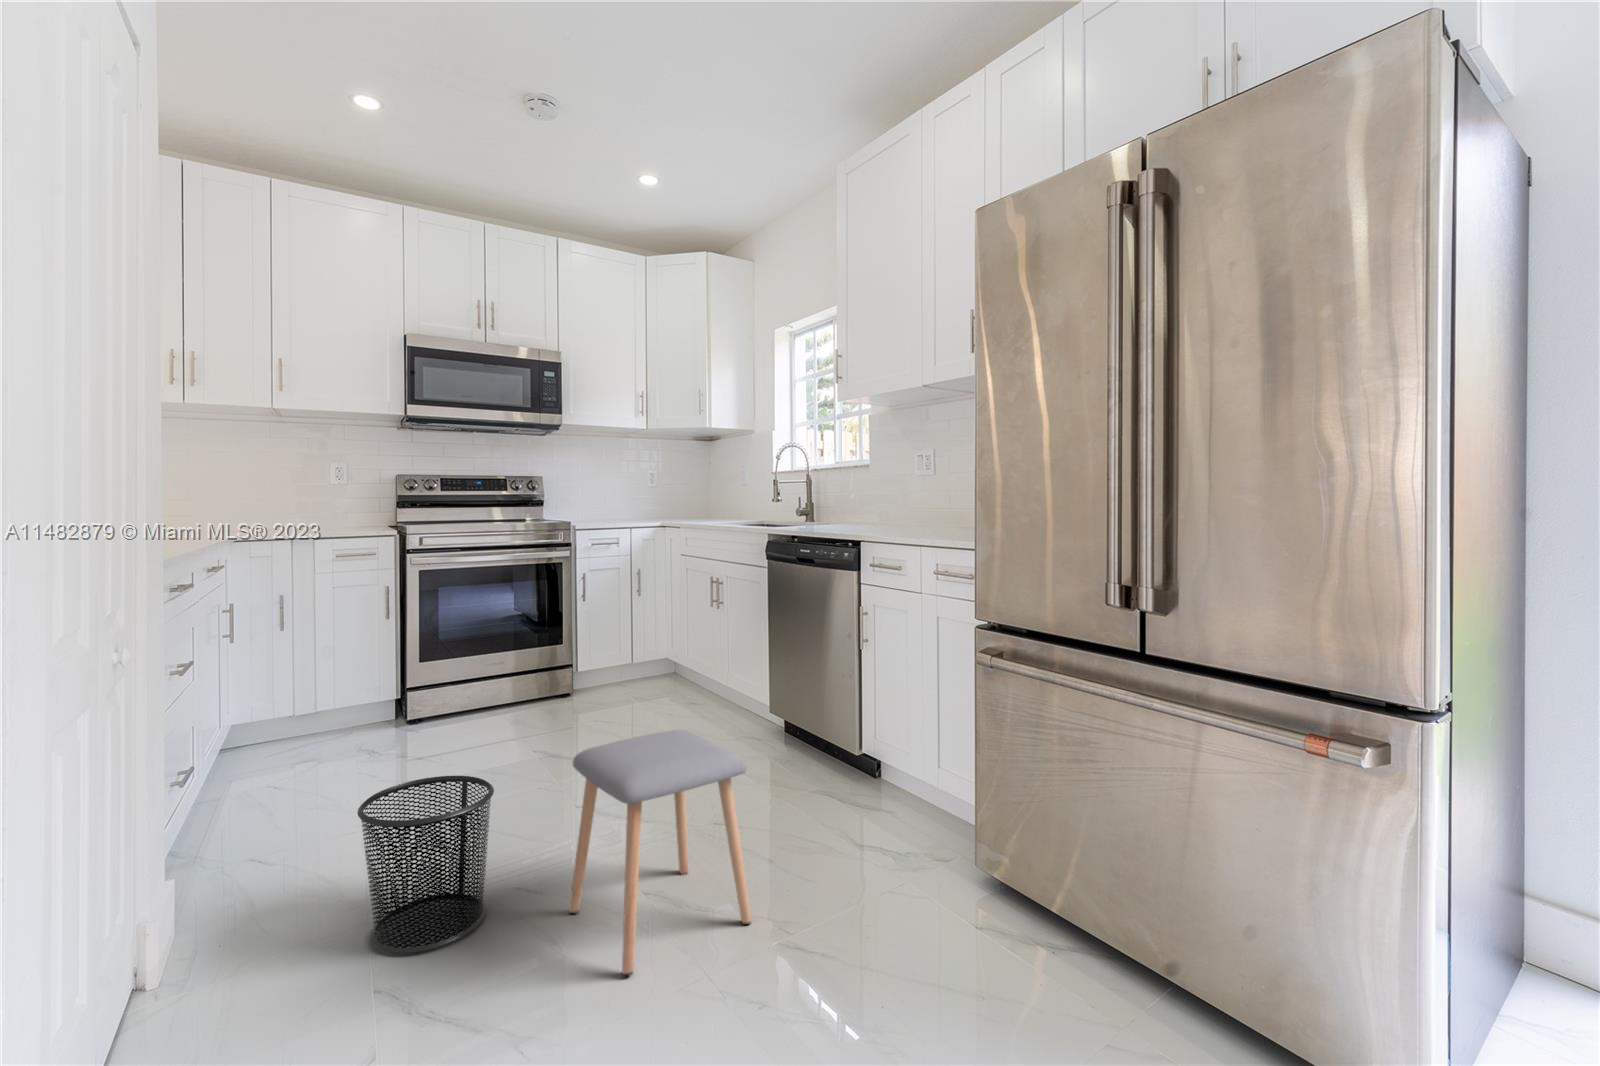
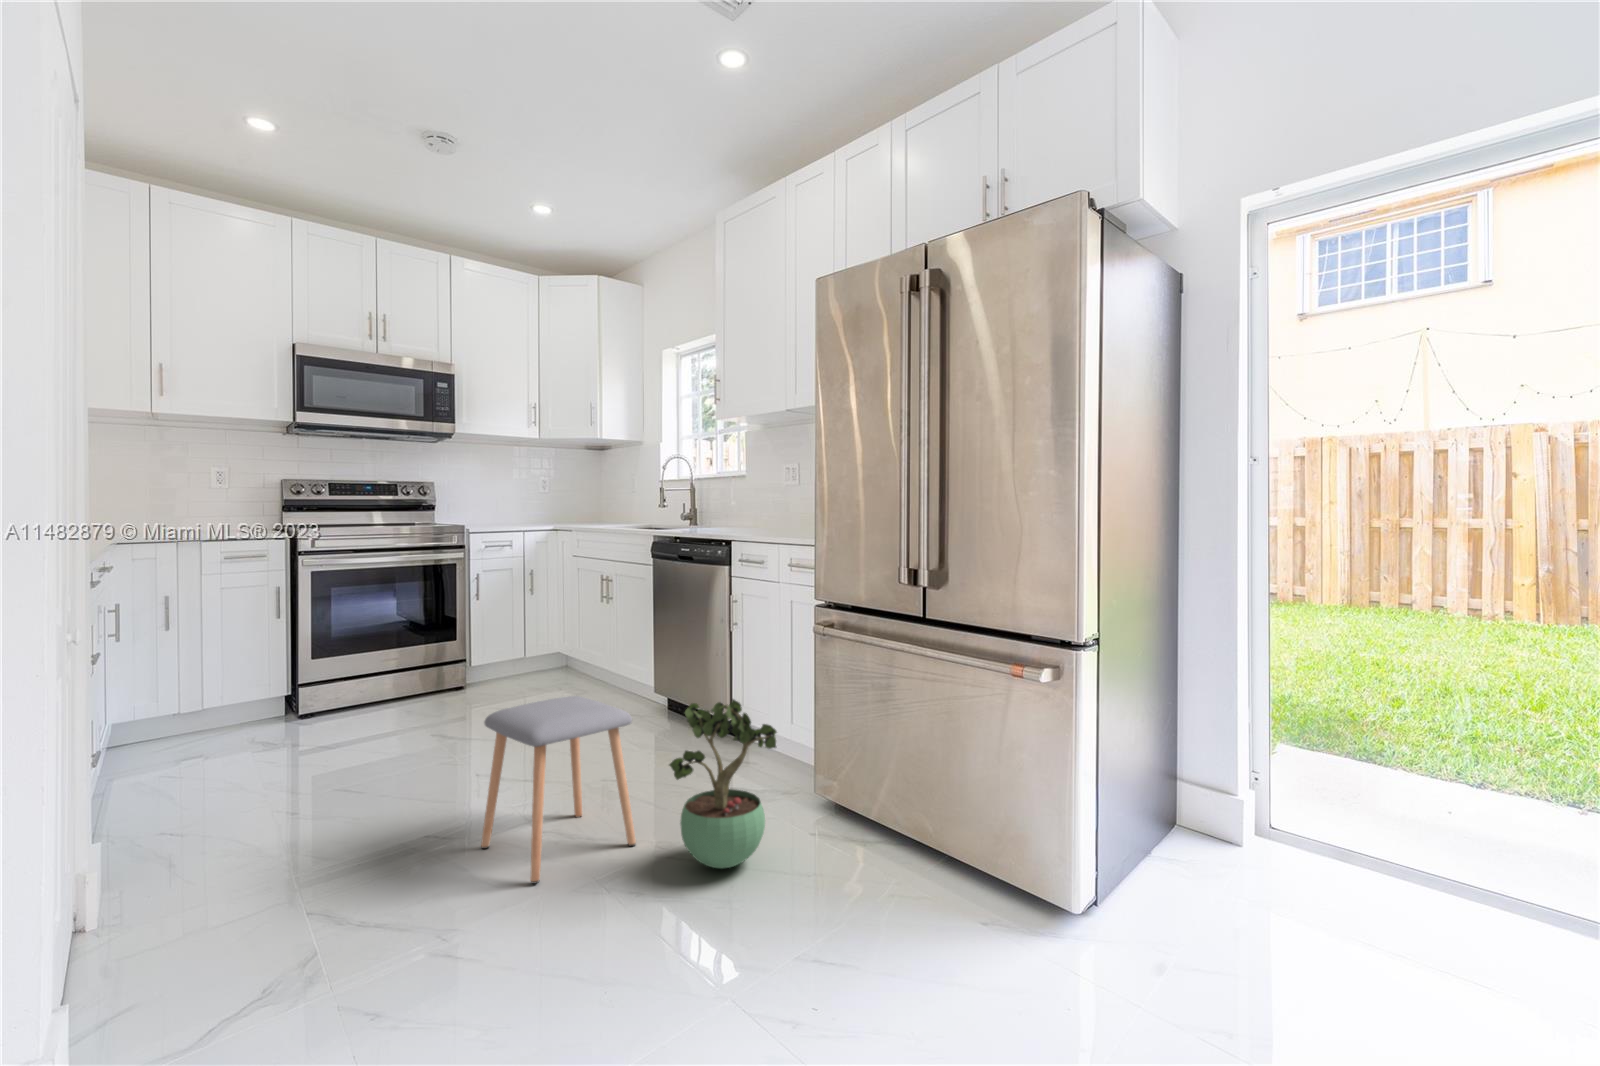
potted plant: none [793,753,937,975] -> present [669,699,777,868]
waste bin: present [357,776,494,954] -> none [295,740,415,884]

